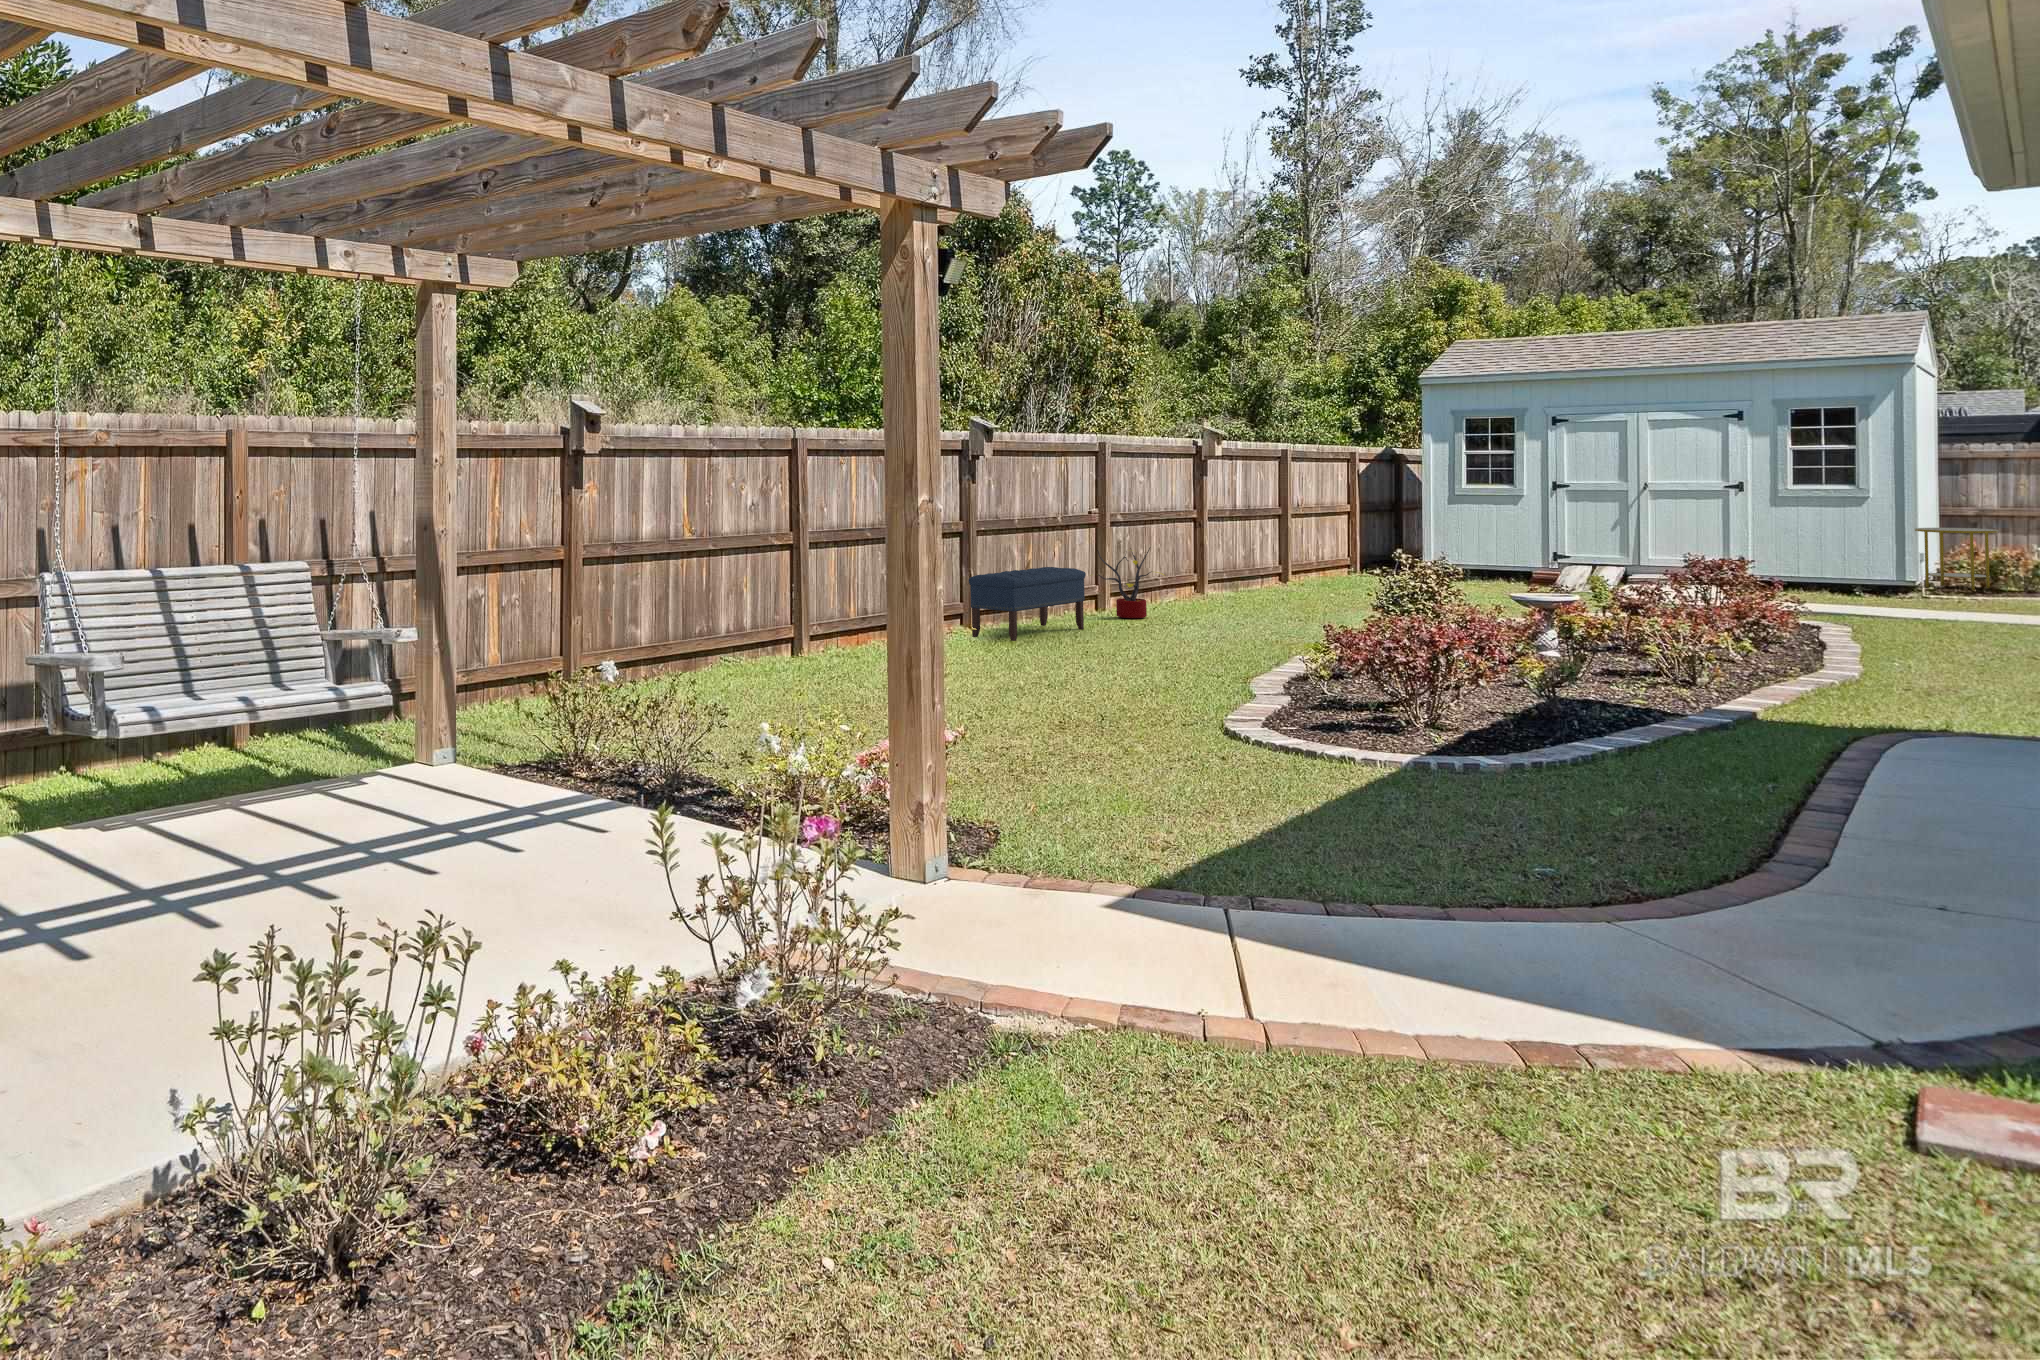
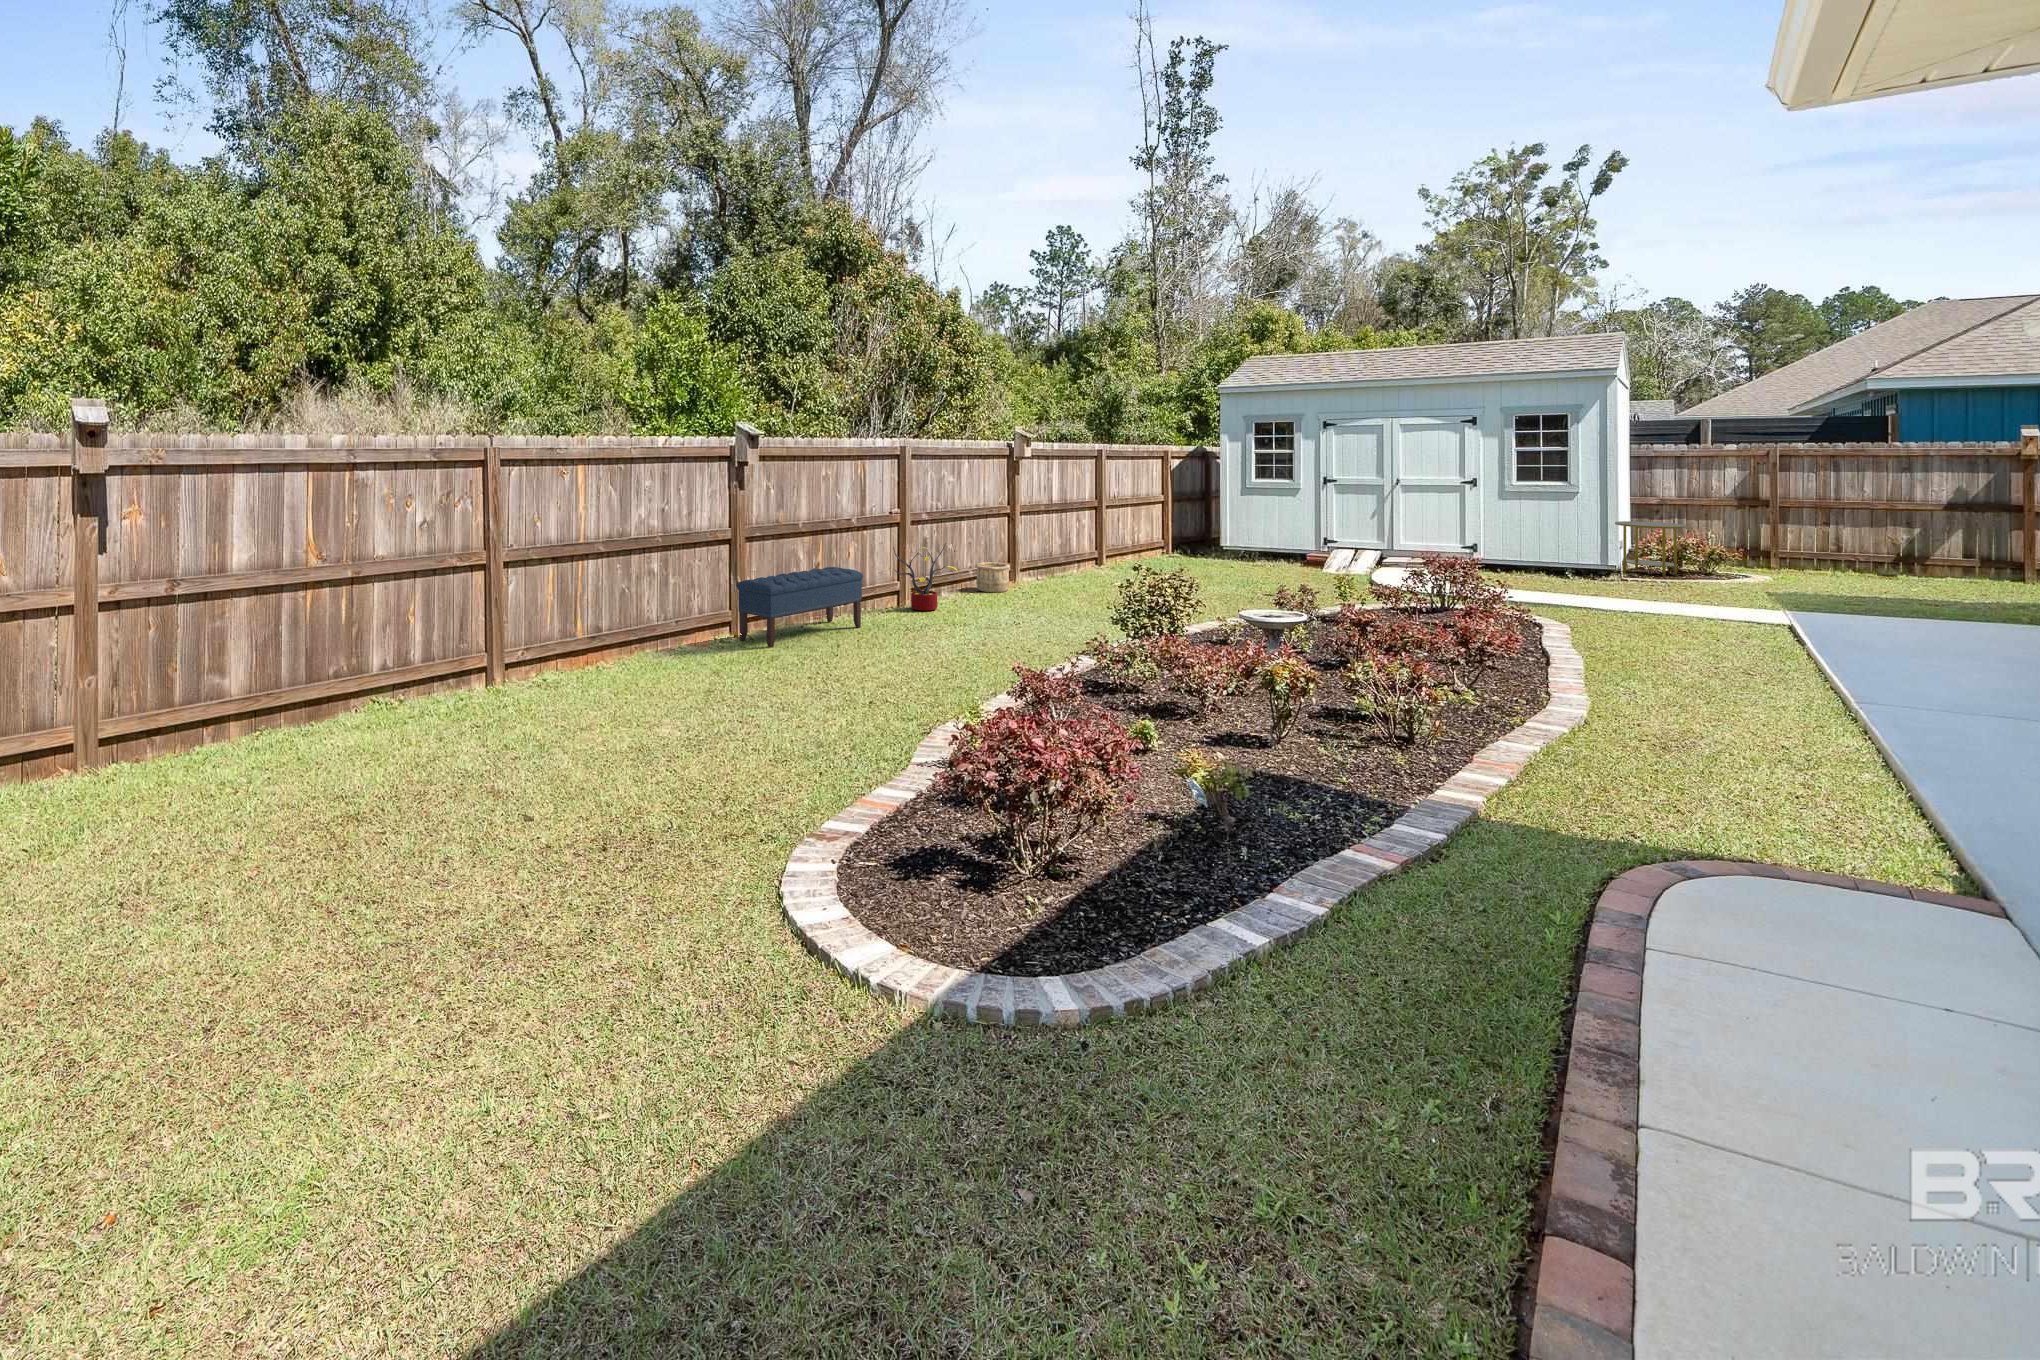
wooden bucket: none [1167,574,1208,607] -> present [976,562,1010,592]

